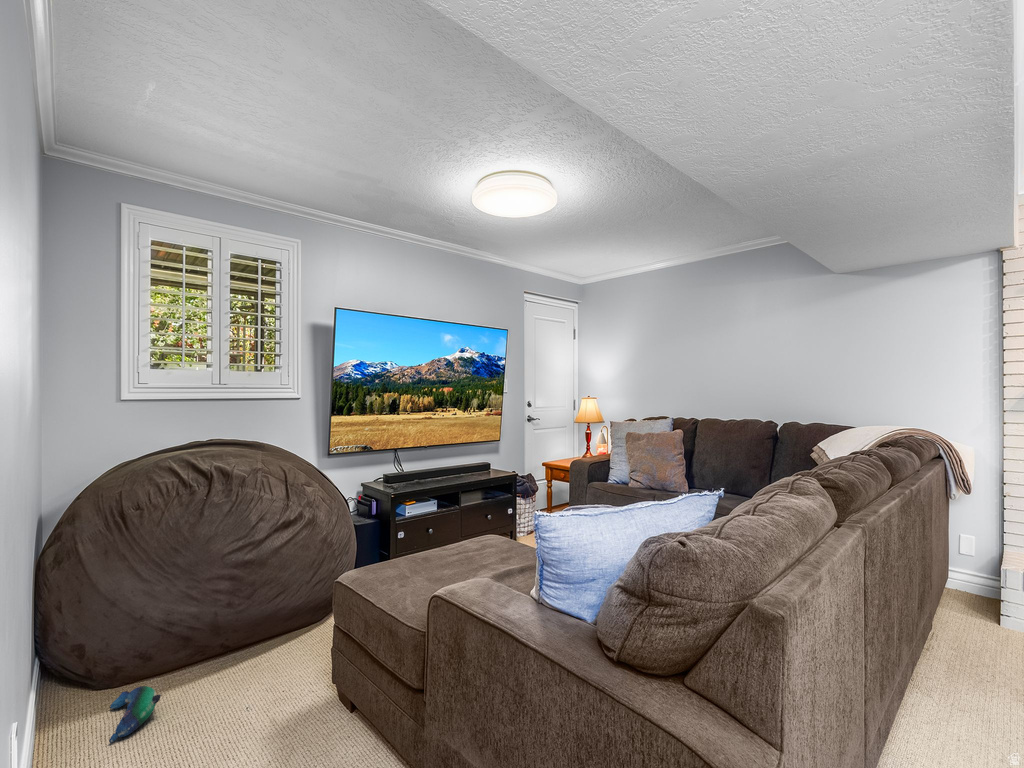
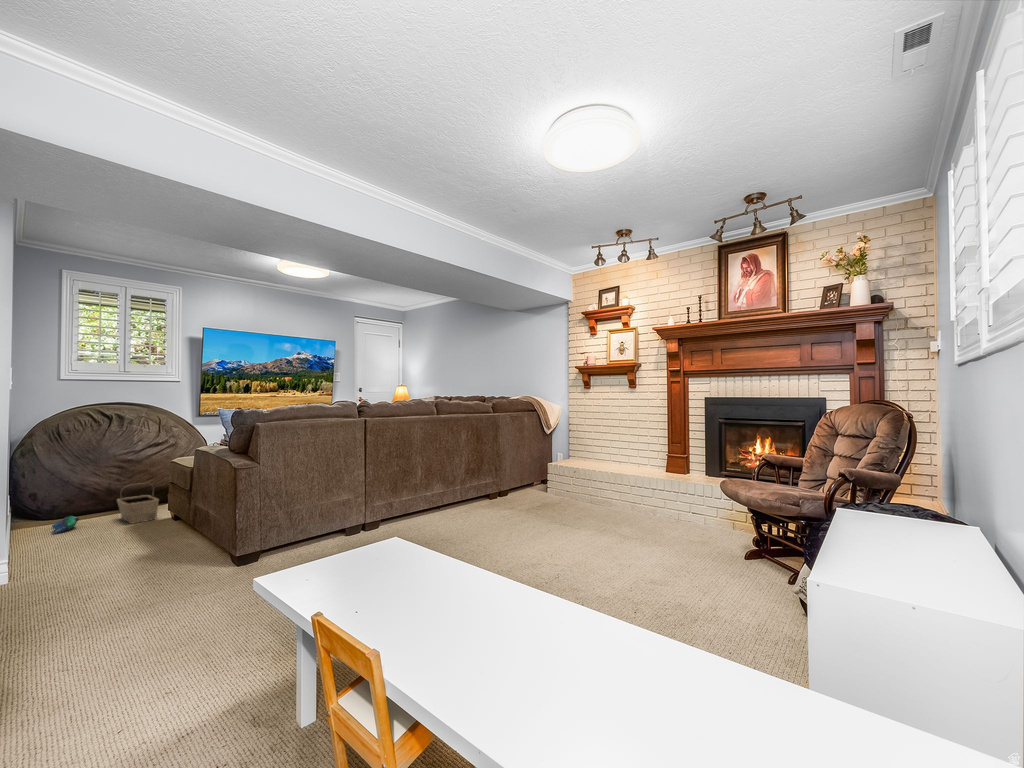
basket: none [224,609,302,703] -> present [117,487,159,524]

